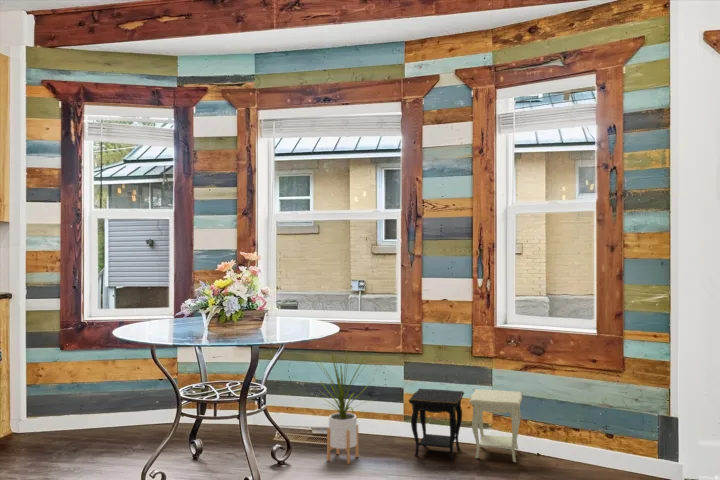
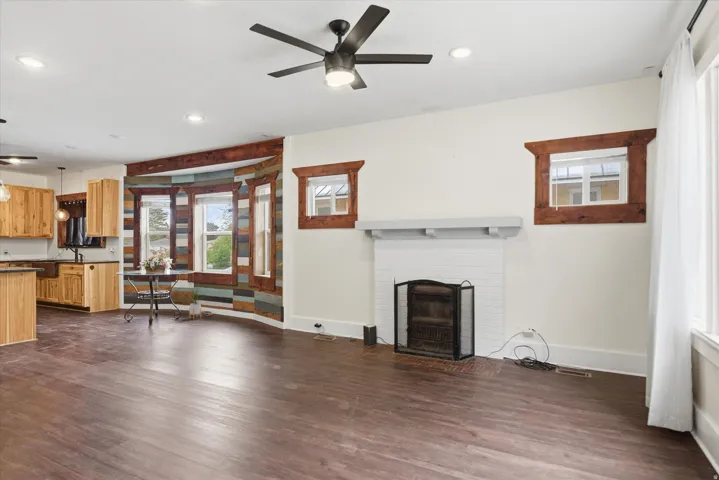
side table: present [409,389,523,462] -> none [217,298,259,323]

